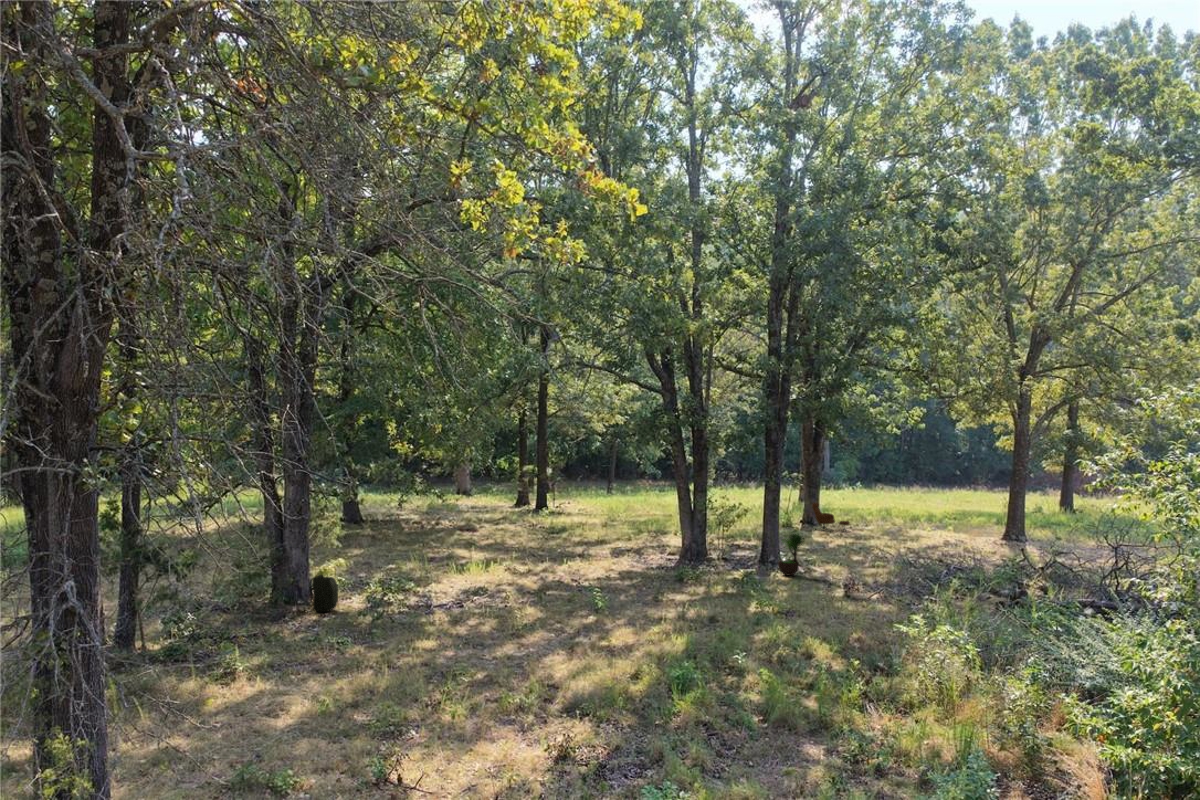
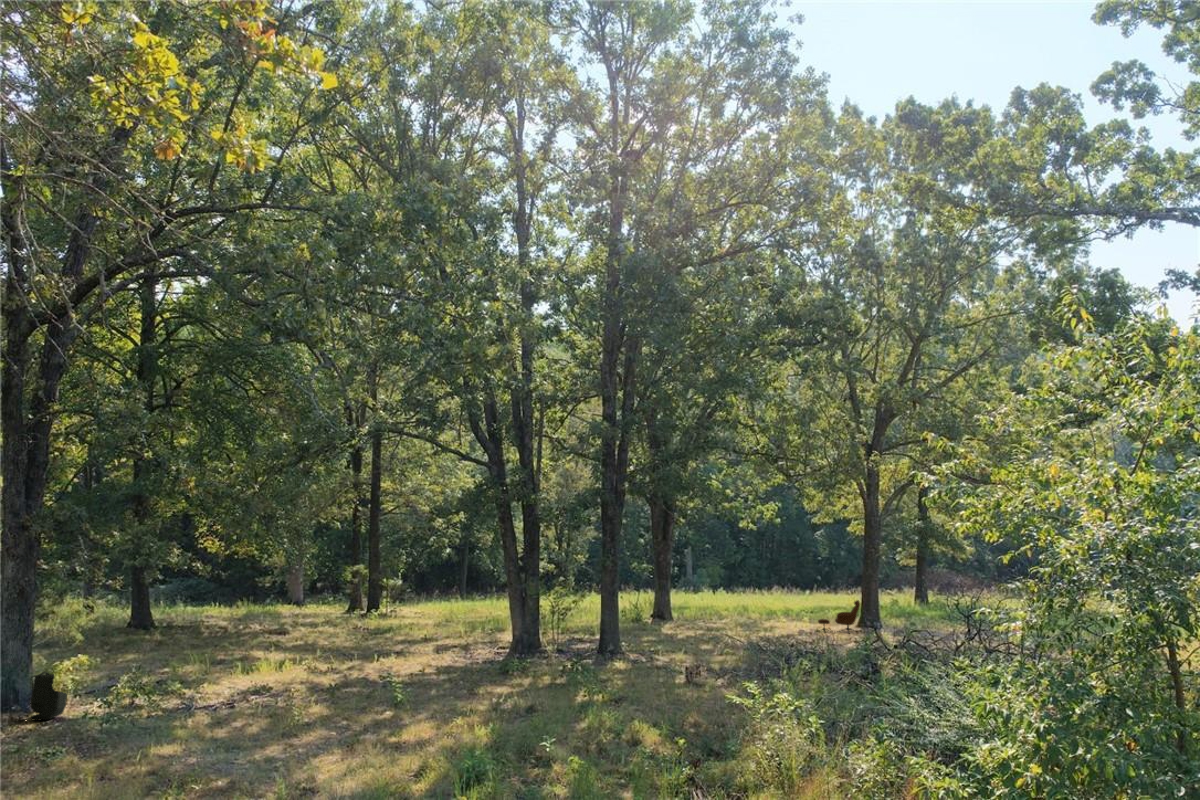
lounge chair: present [812,503,850,530] -> present [818,600,860,631]
potted tree: present [778,534,804,576] -> none [619,613,648,666]

